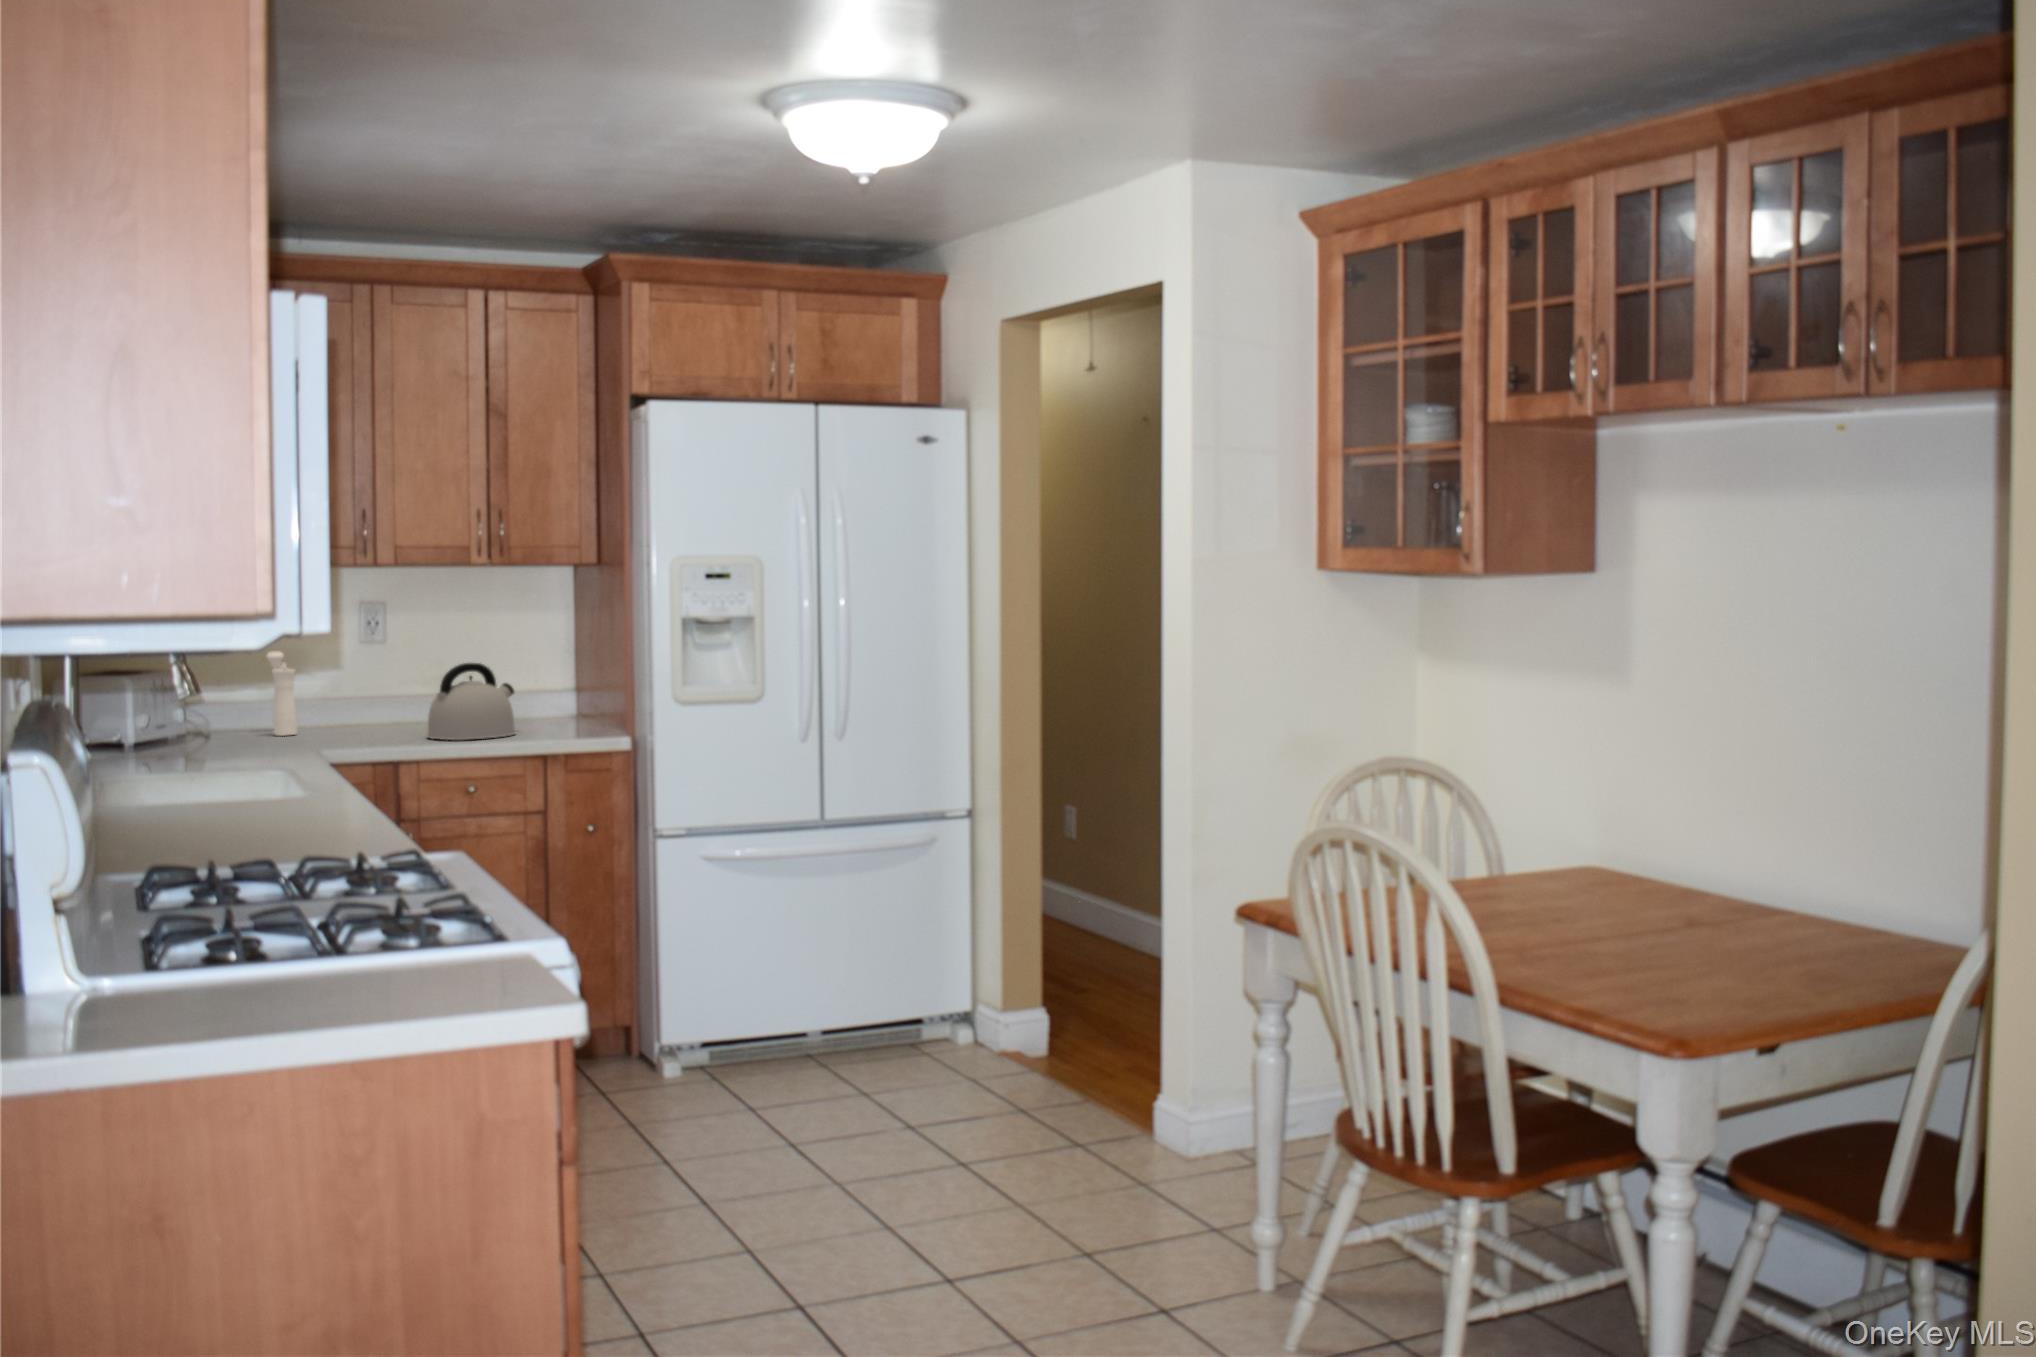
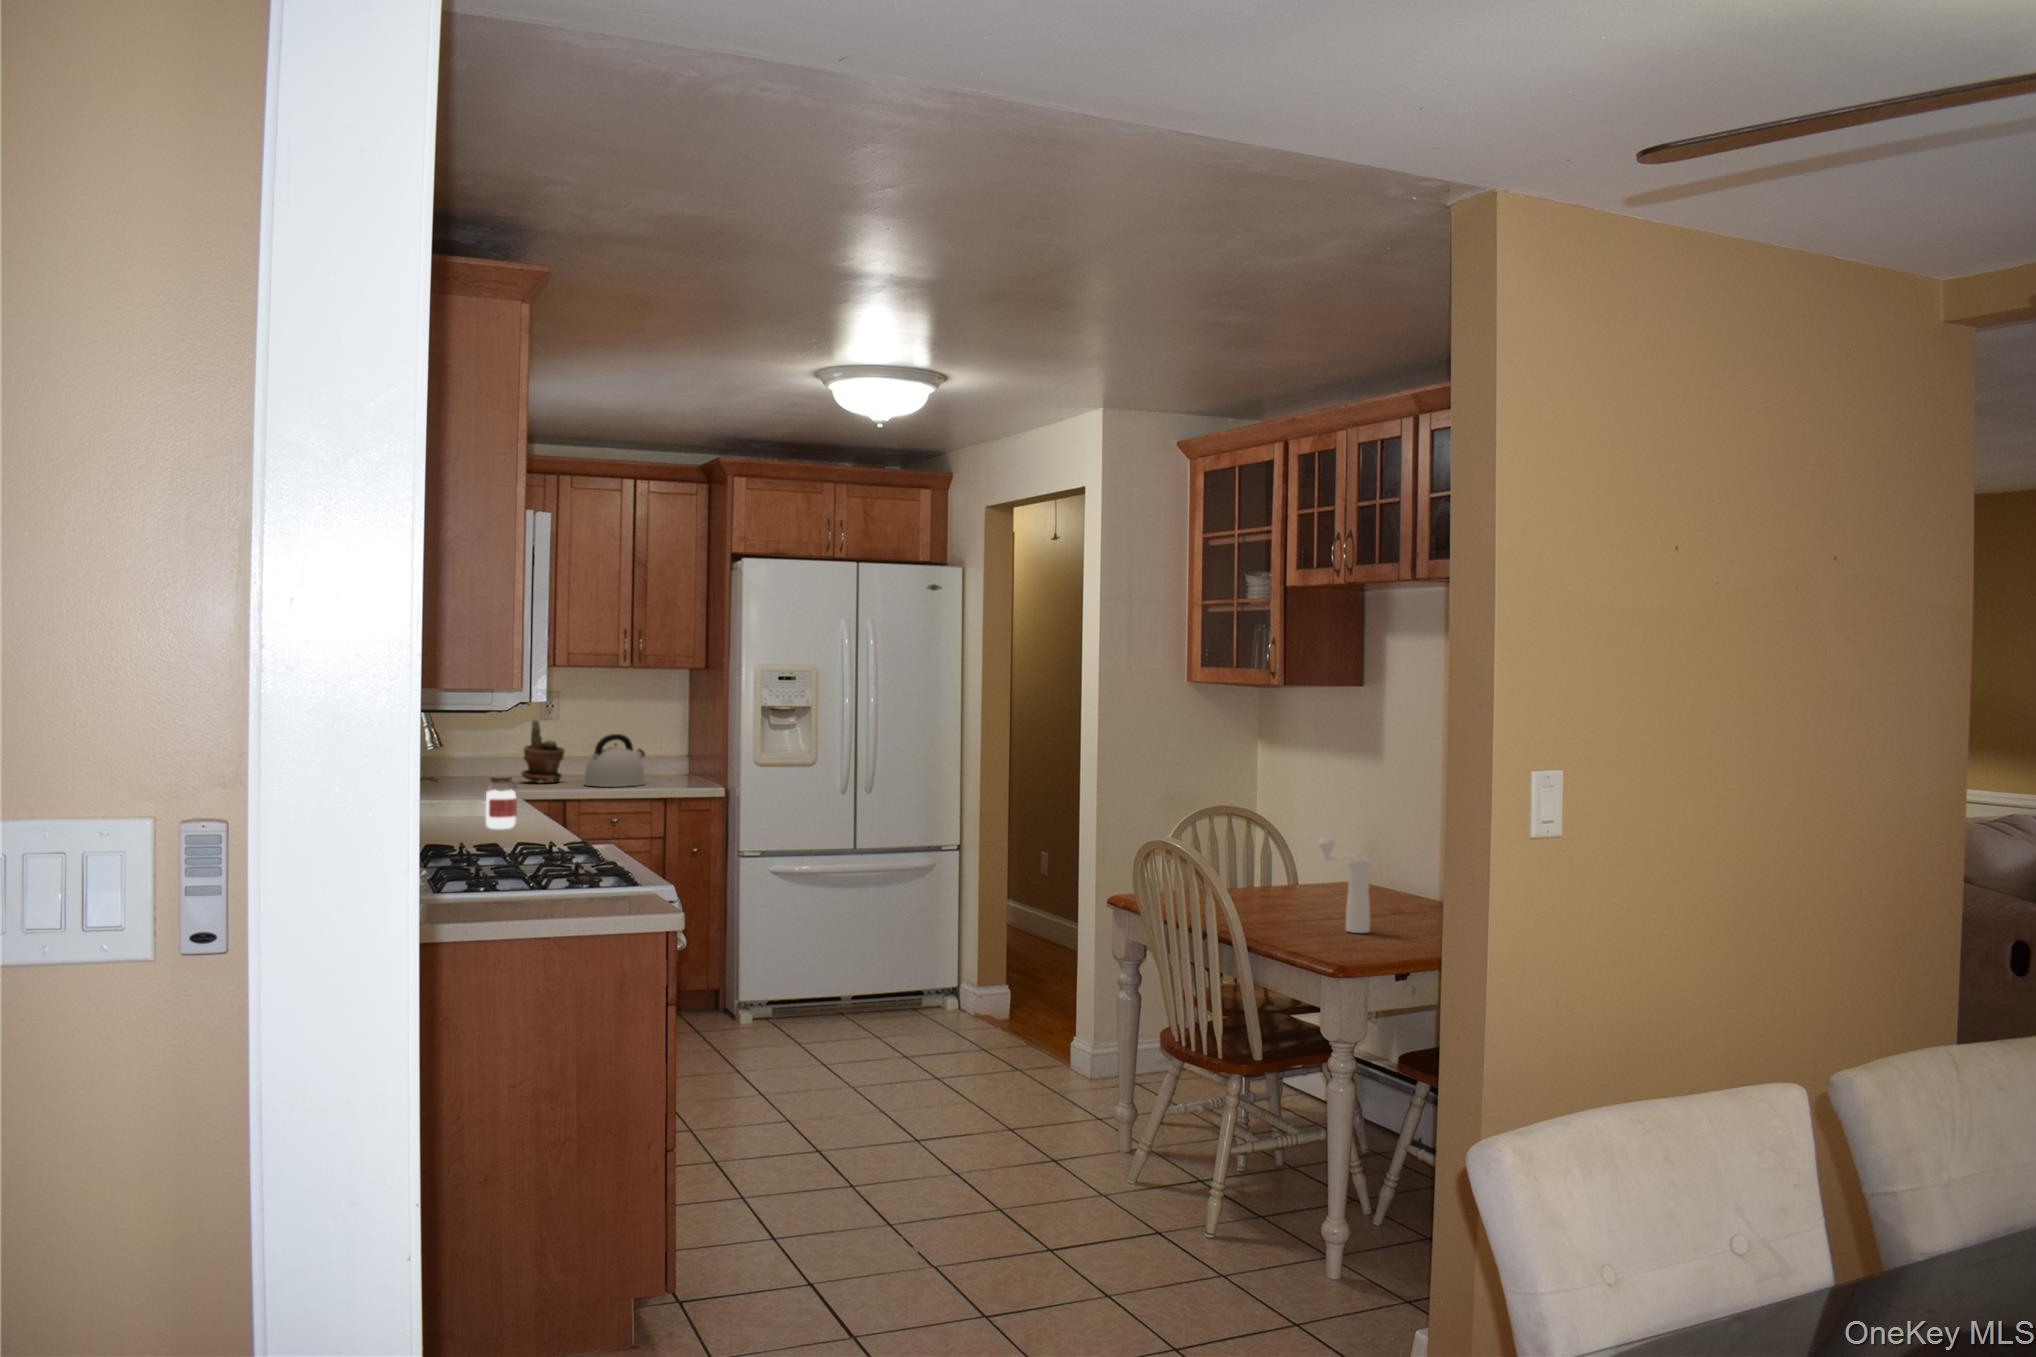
potted plant: none [335,643,398,736] -> present [522,719,565,783]
pepper mill: present [266,652,297,736] -> present [1318,837,1371,933]
jar: none [262,740,314,824] -> present [486,777,517,829]

